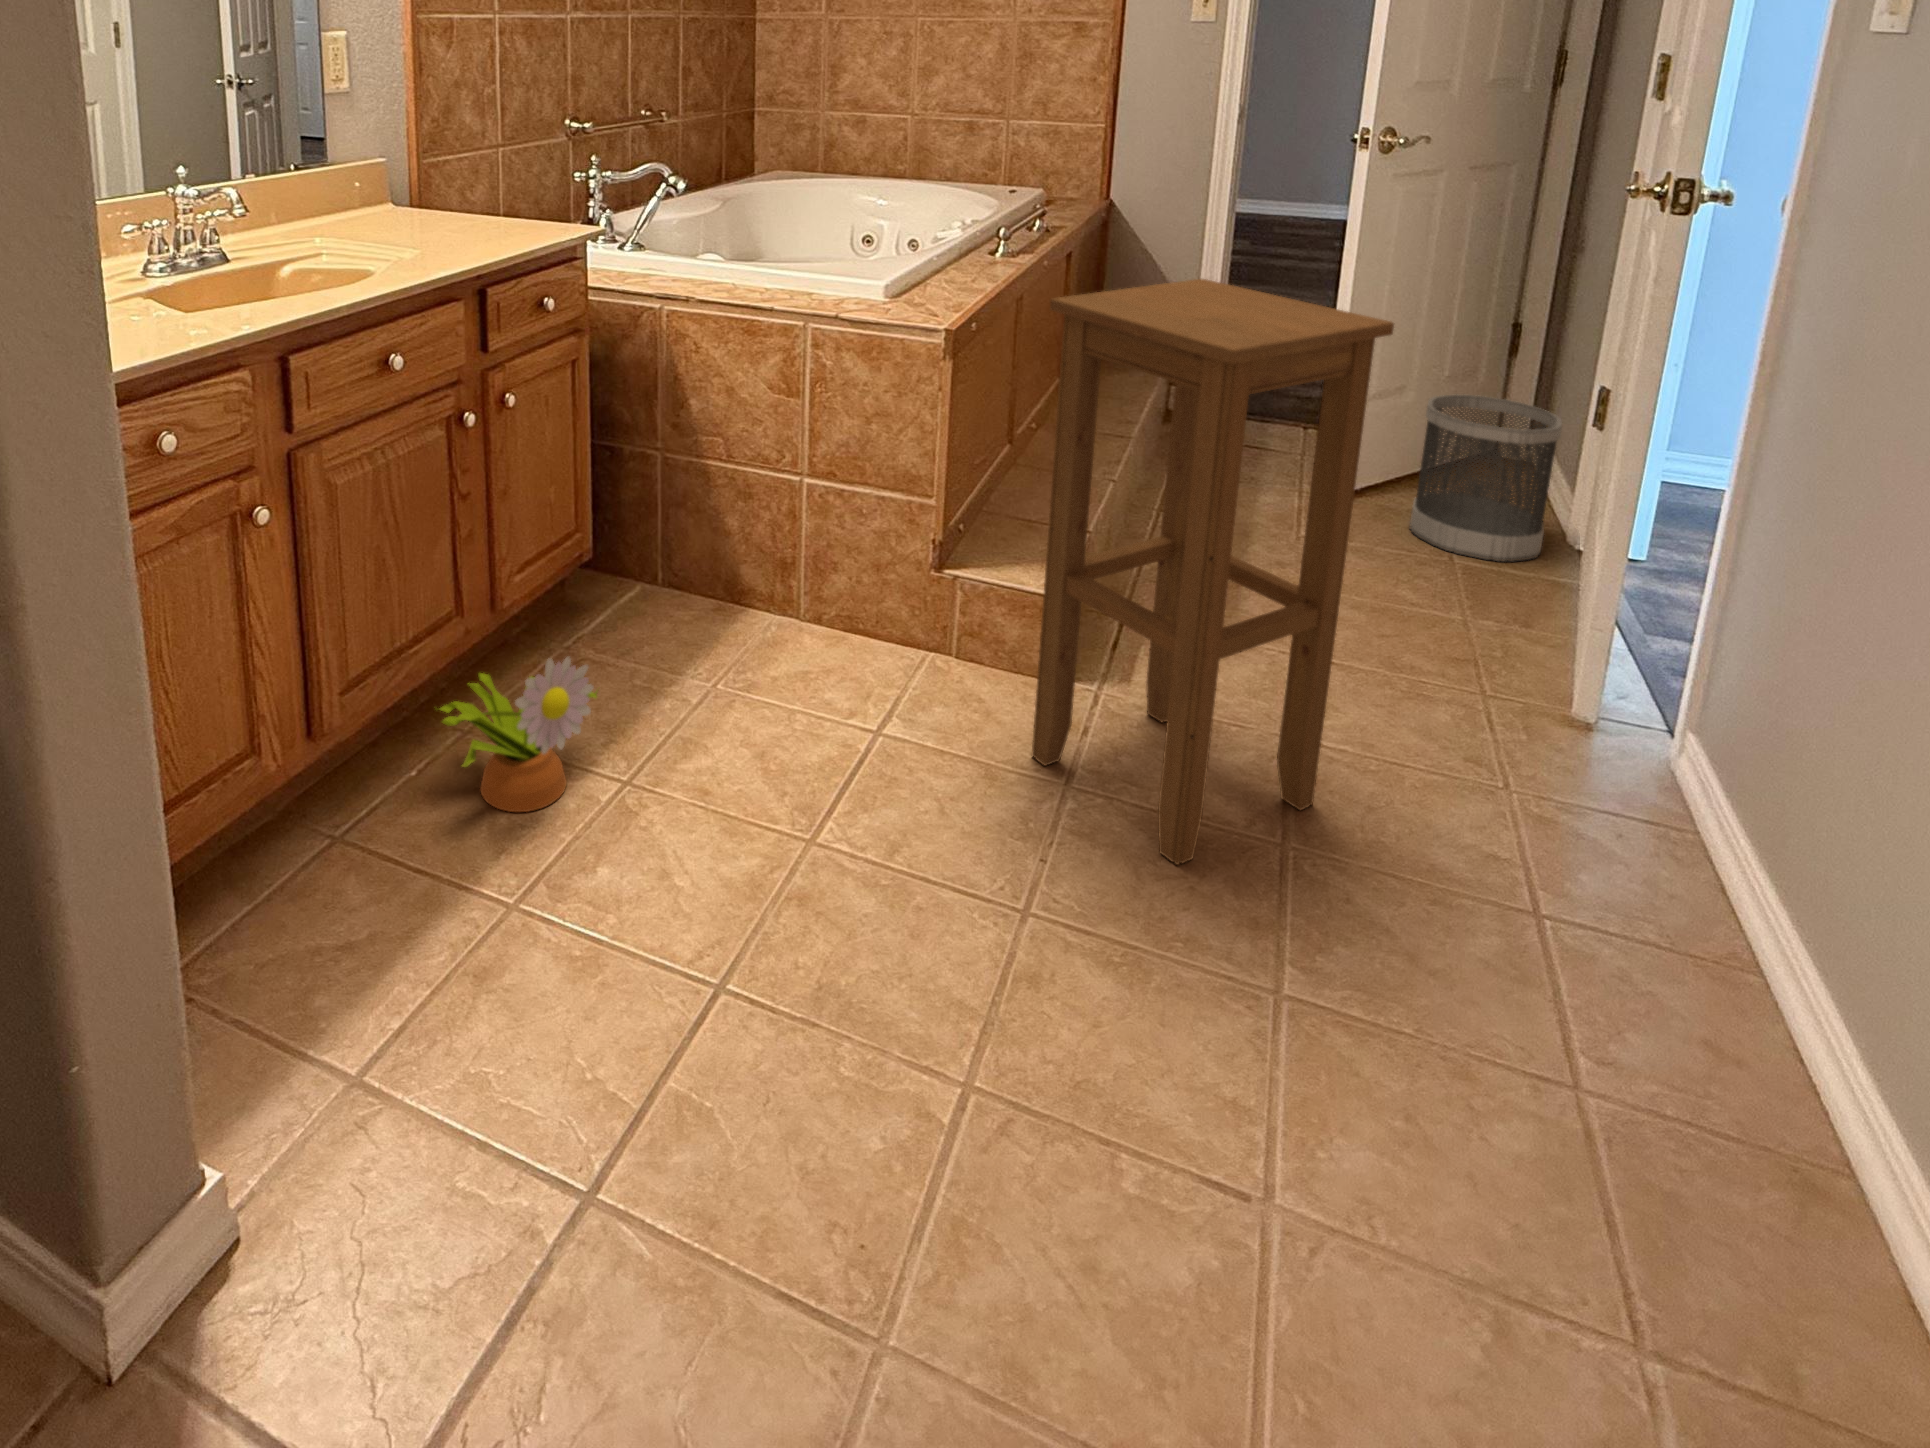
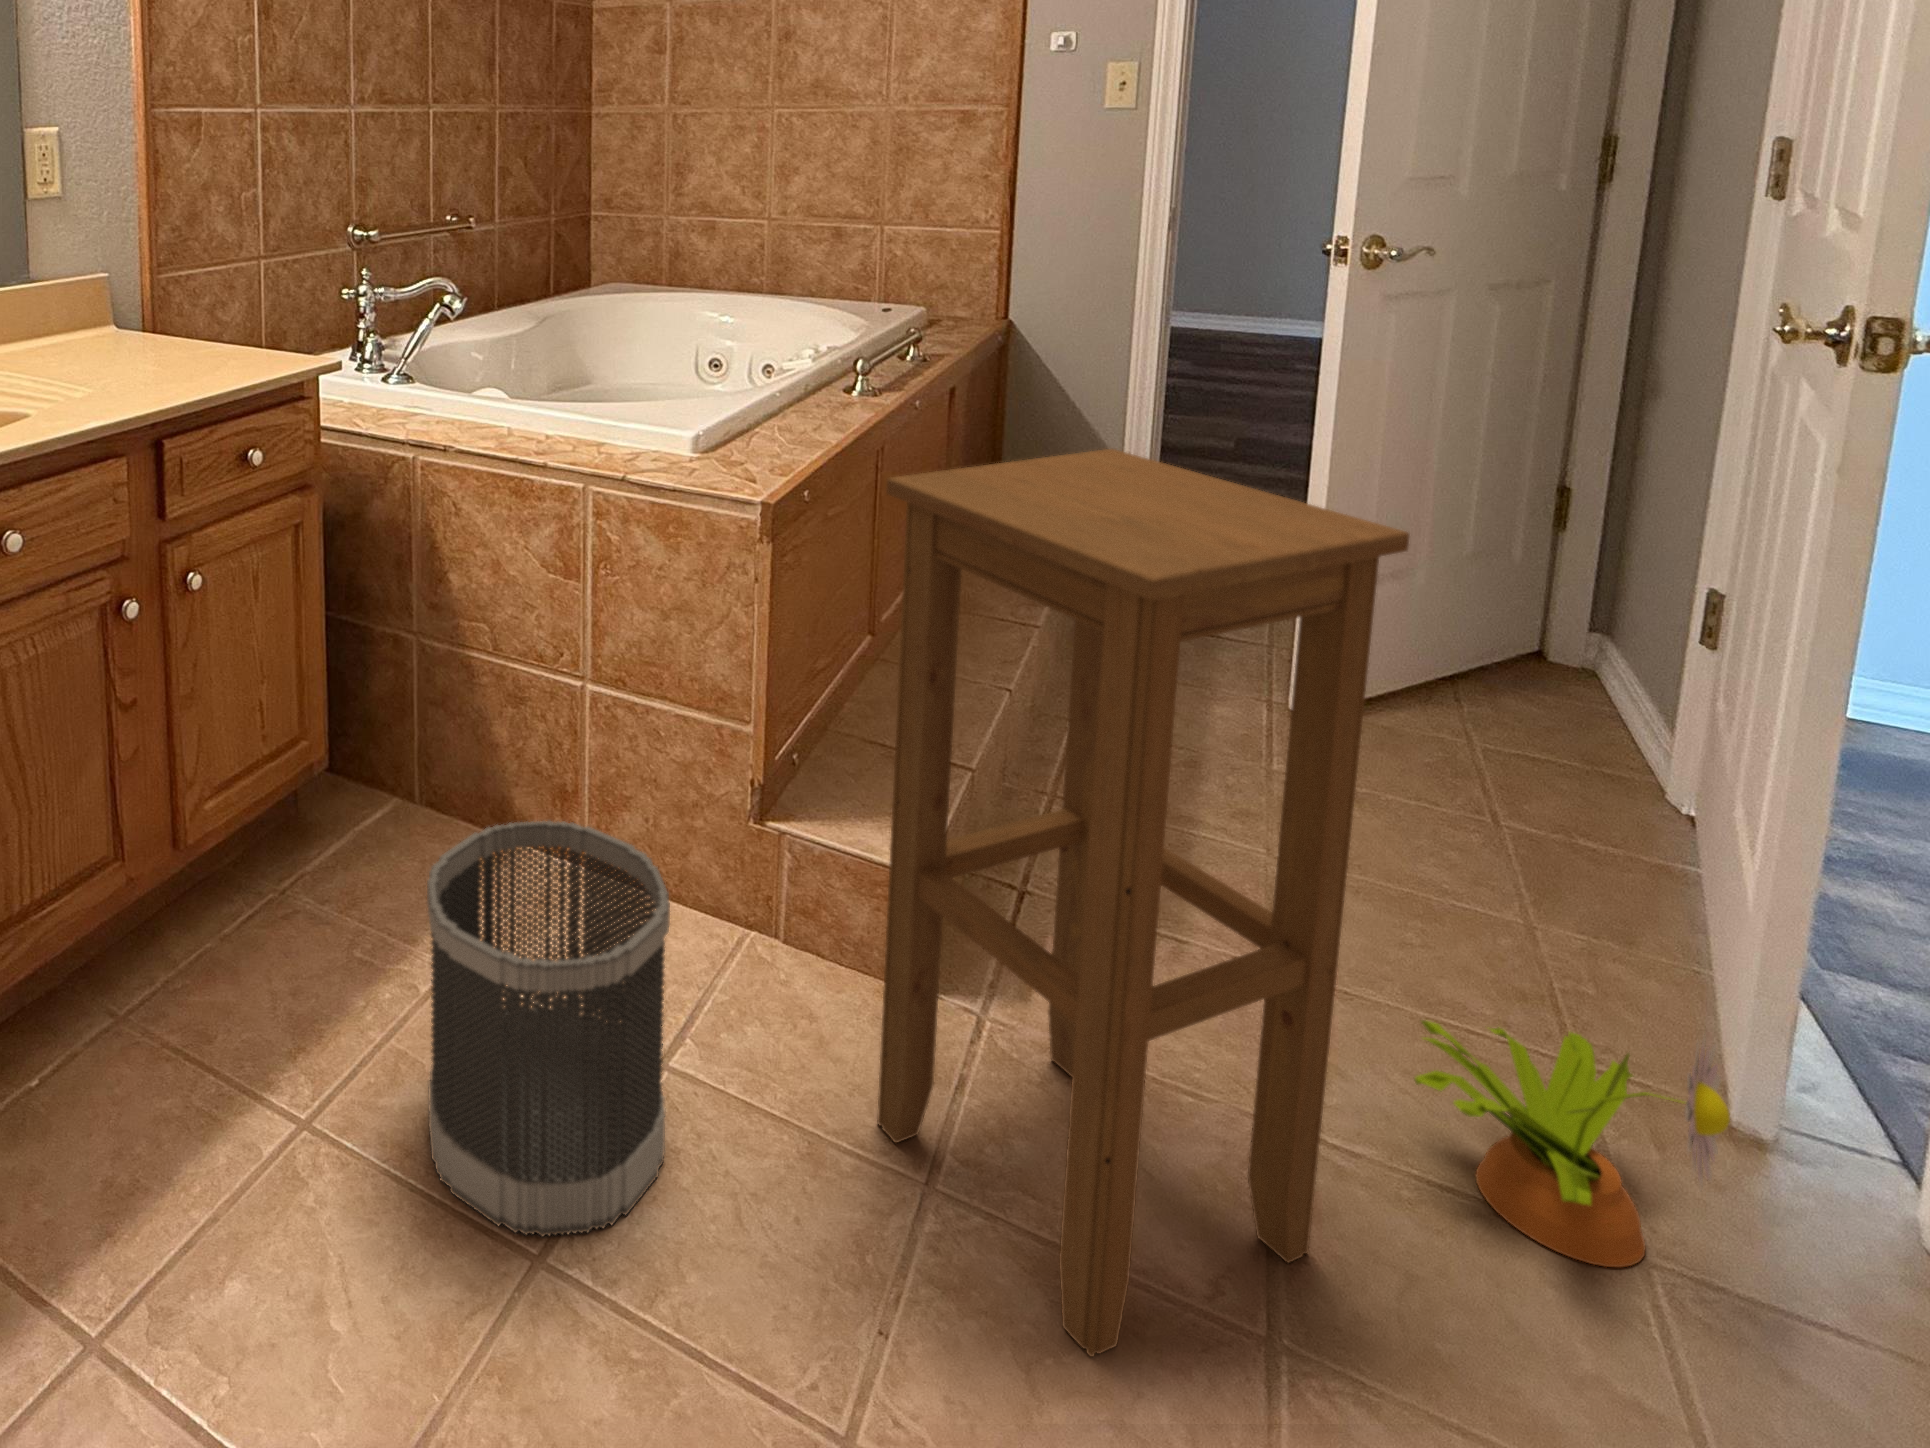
wastebasket: present [1410,394,1562,562] -> present [427,821,670,1236]
decorative plant: present [440,656,597,812] -> present [1415,1020,1730,1267]

